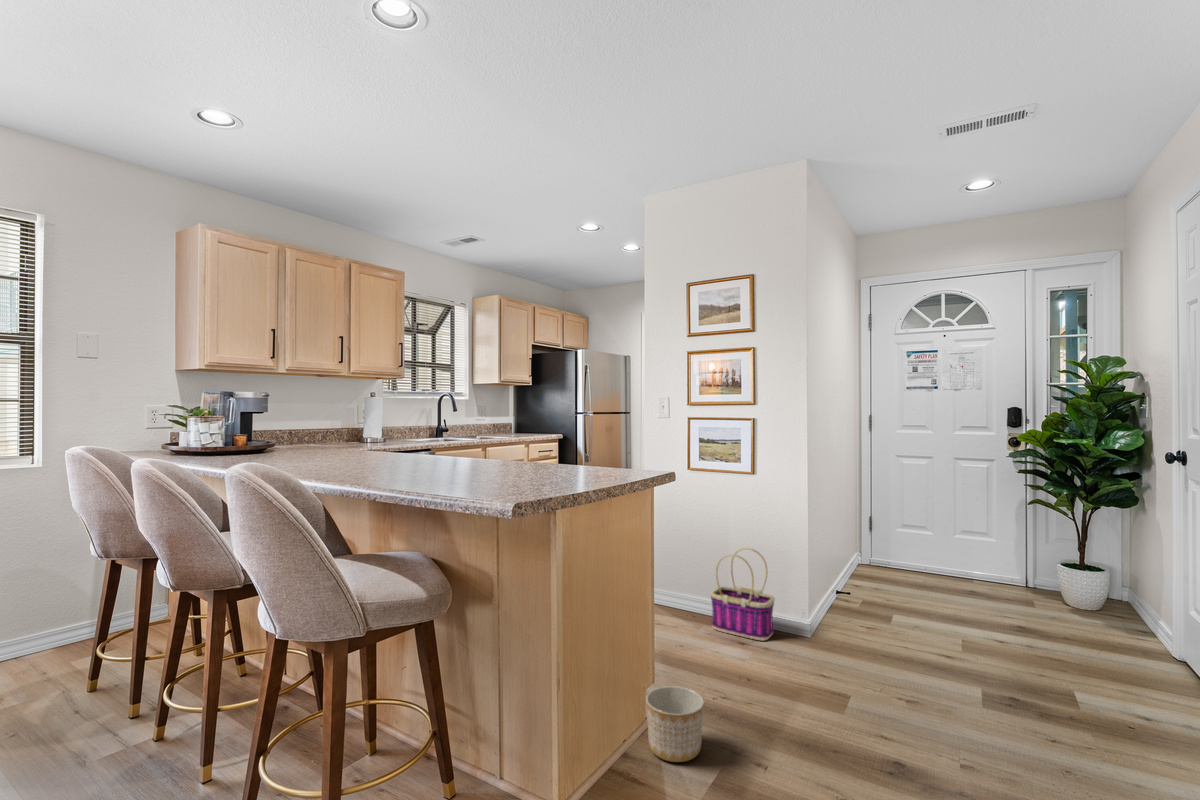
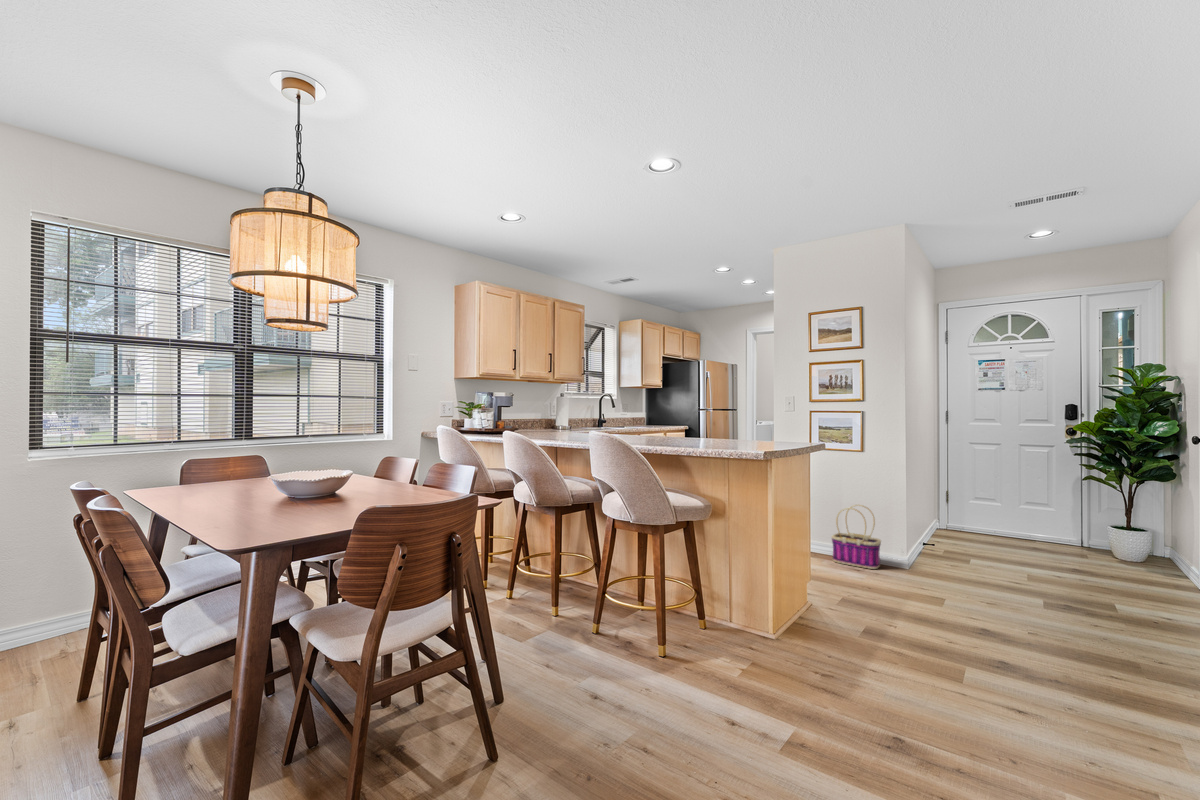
planter: present [646,686,704,762] -> none [811,580,851,622]

